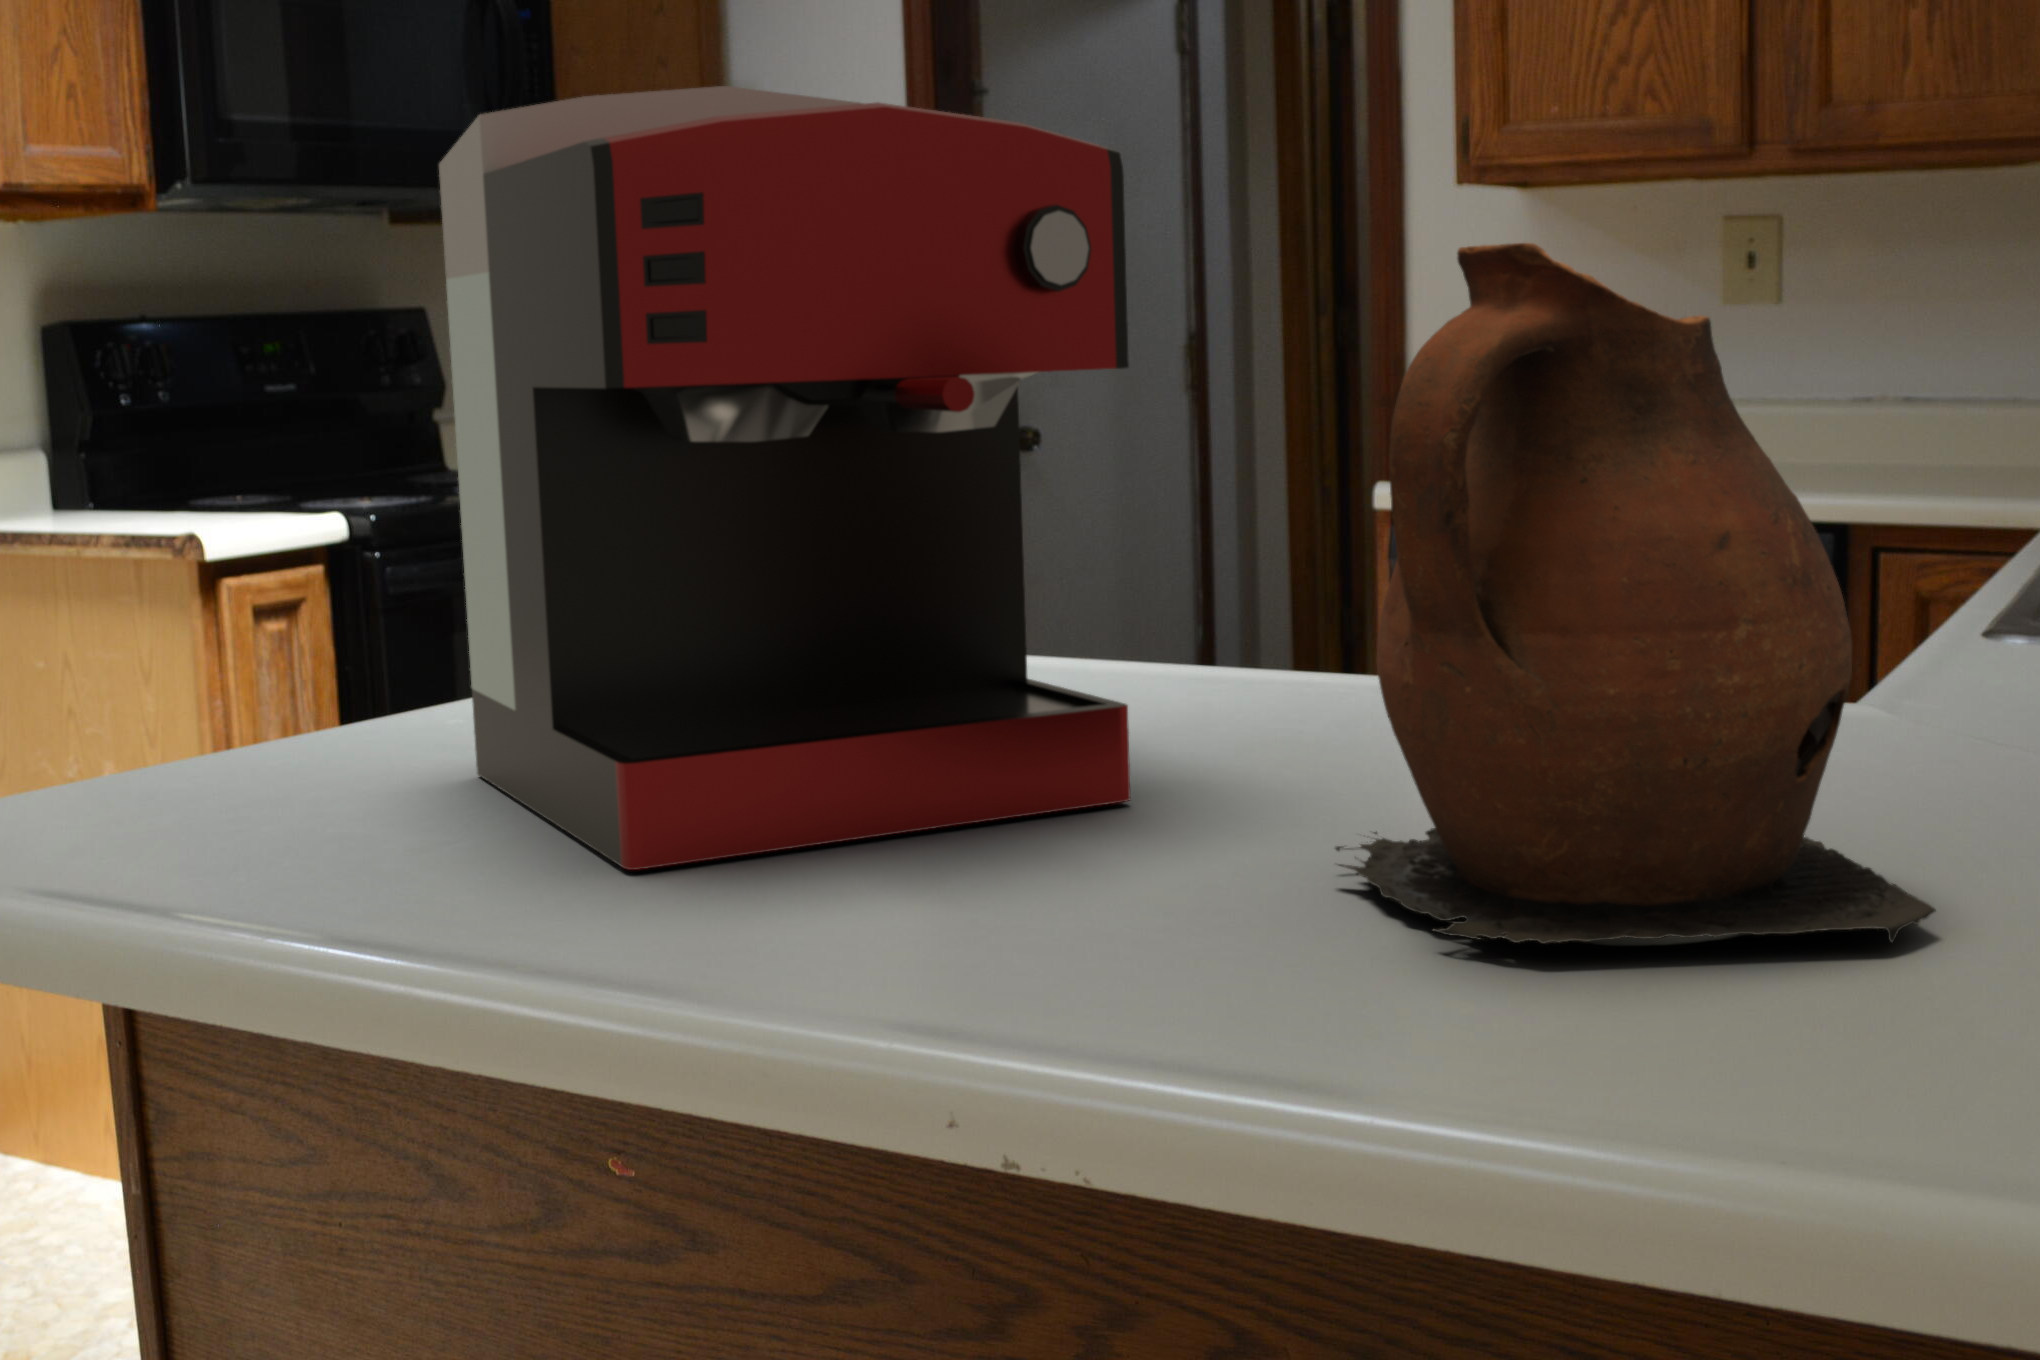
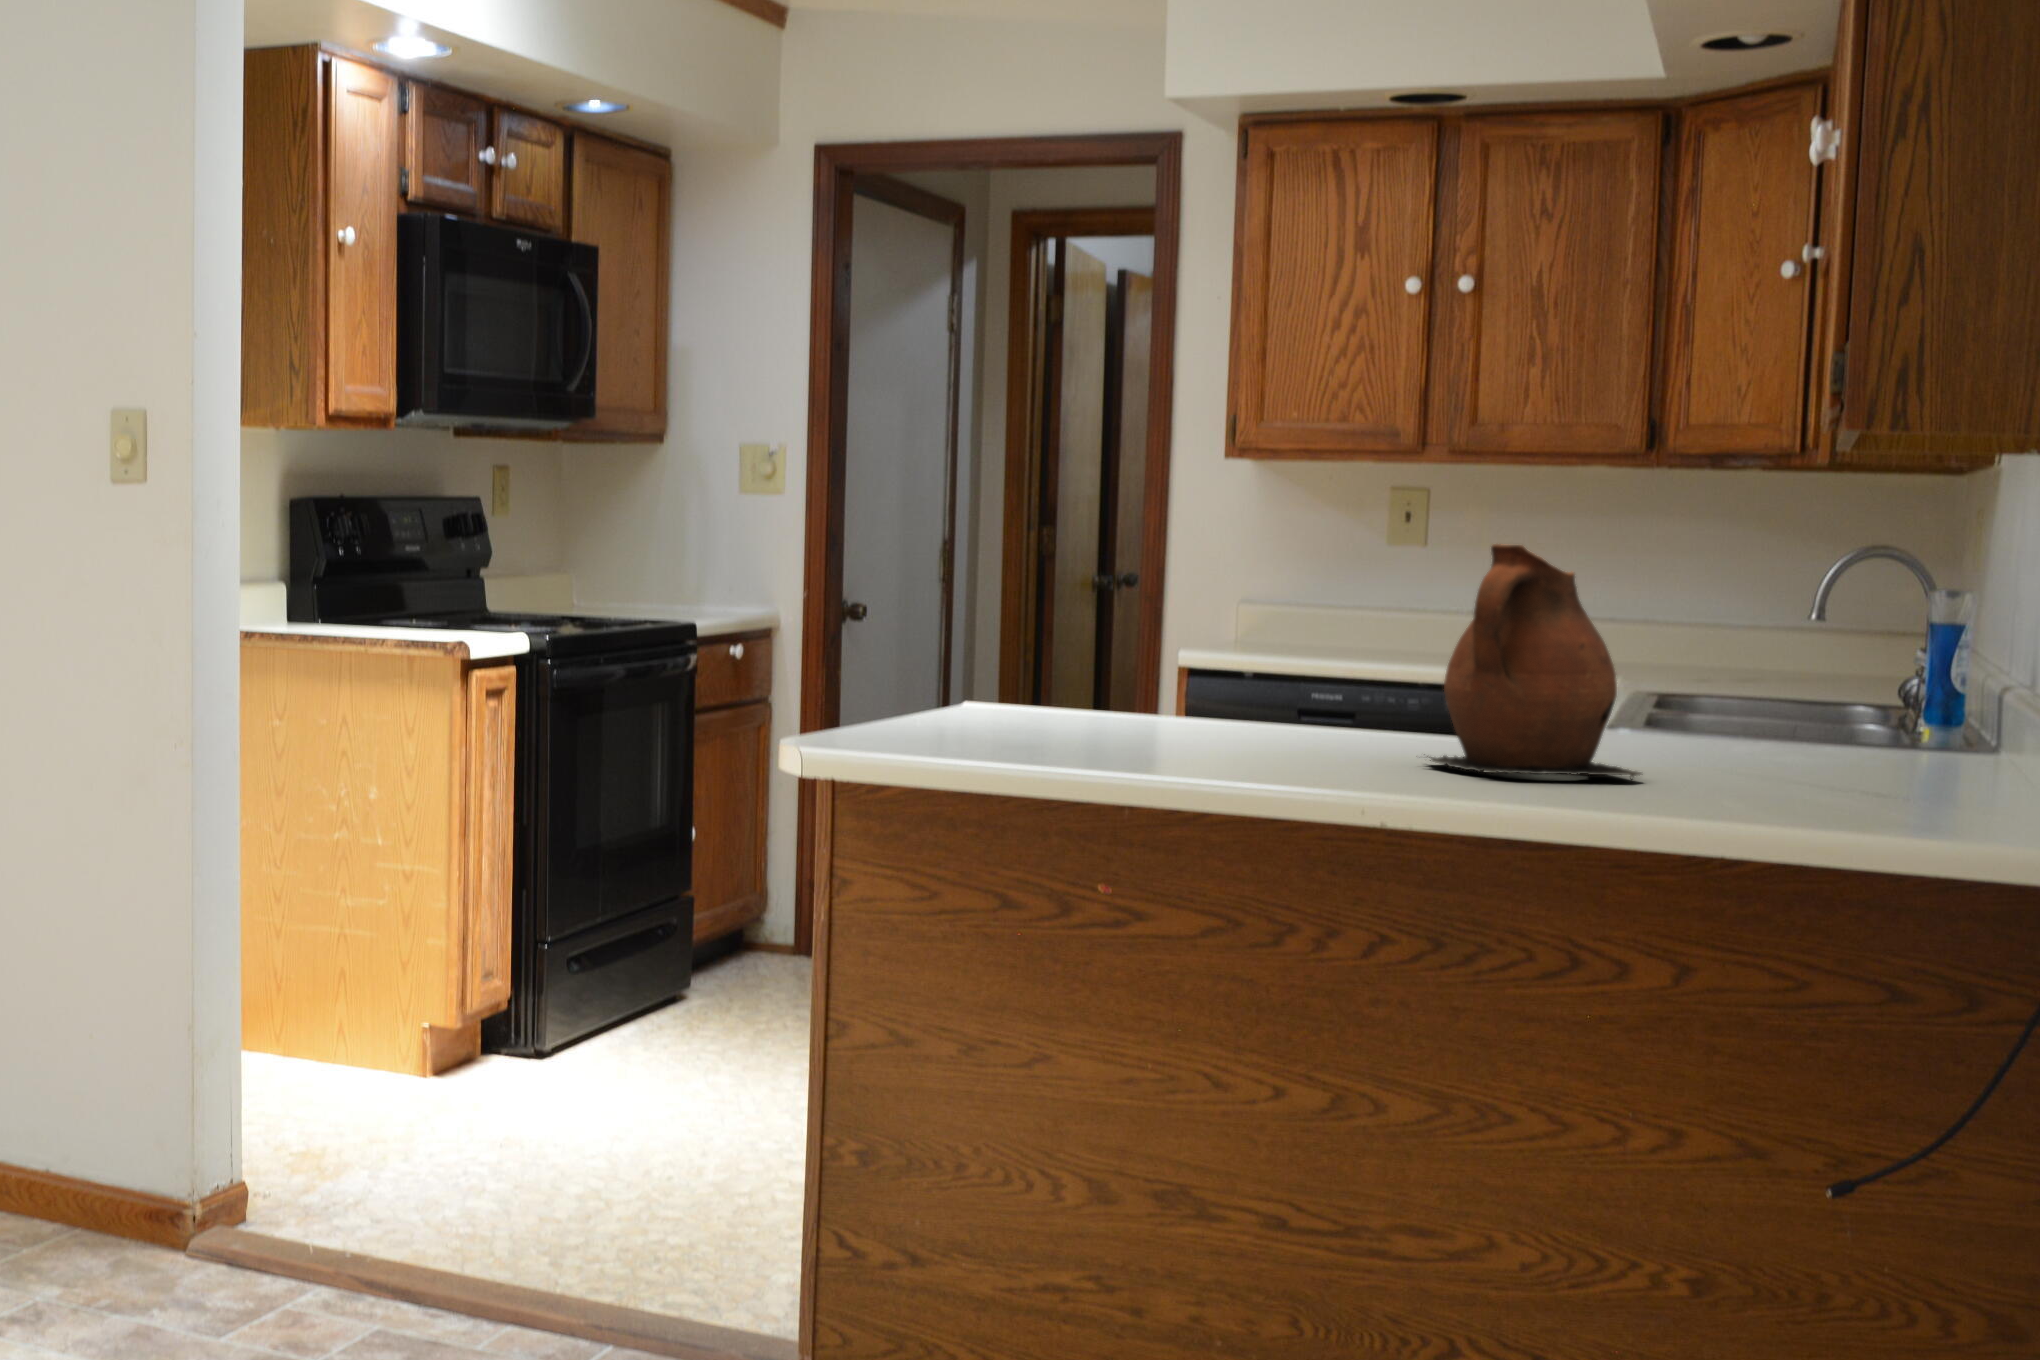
coffee maker: present [439,86,1131,870] -> none [998,452,1323,755]

